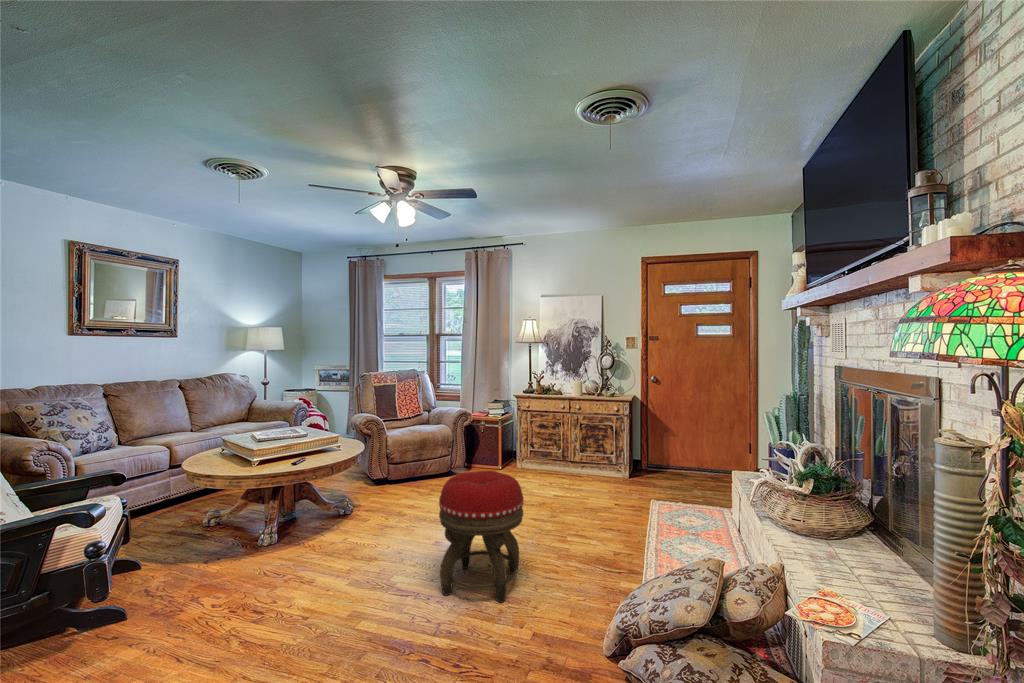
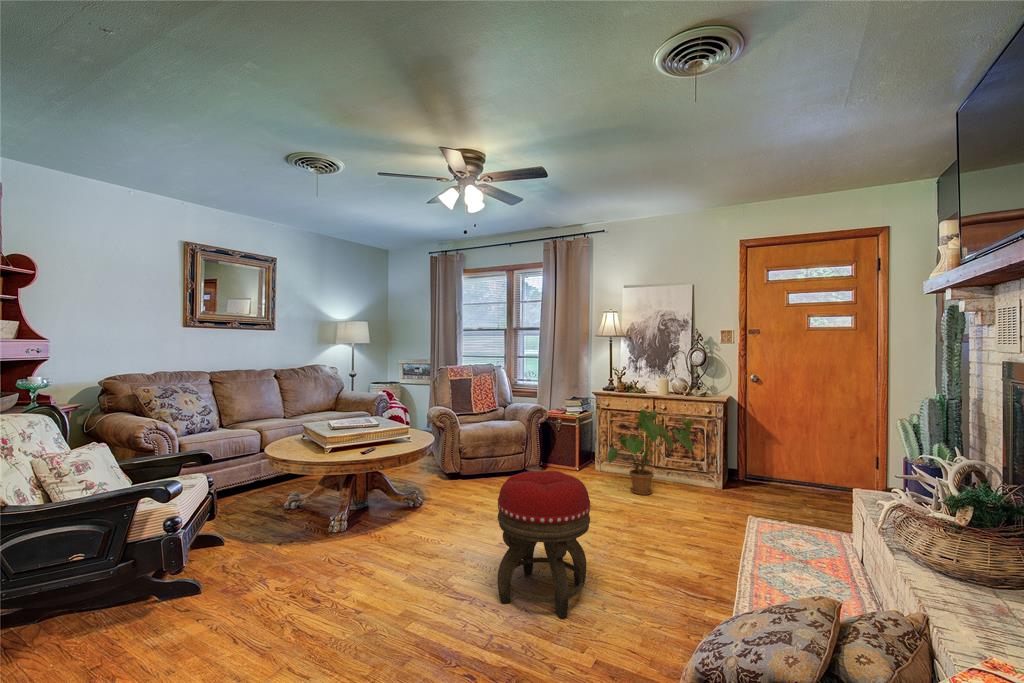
house plant: none [529,410,605,488] -> present [607,410,693,495]

